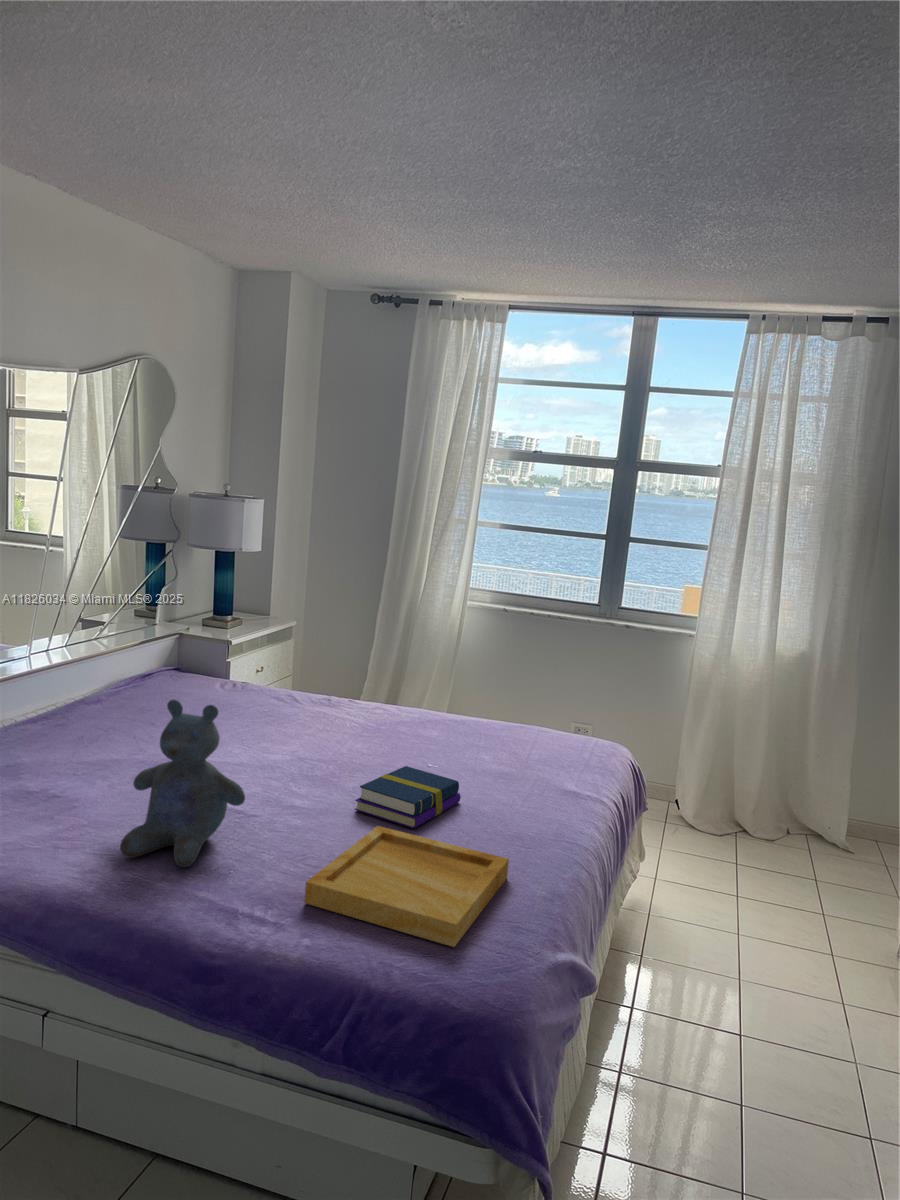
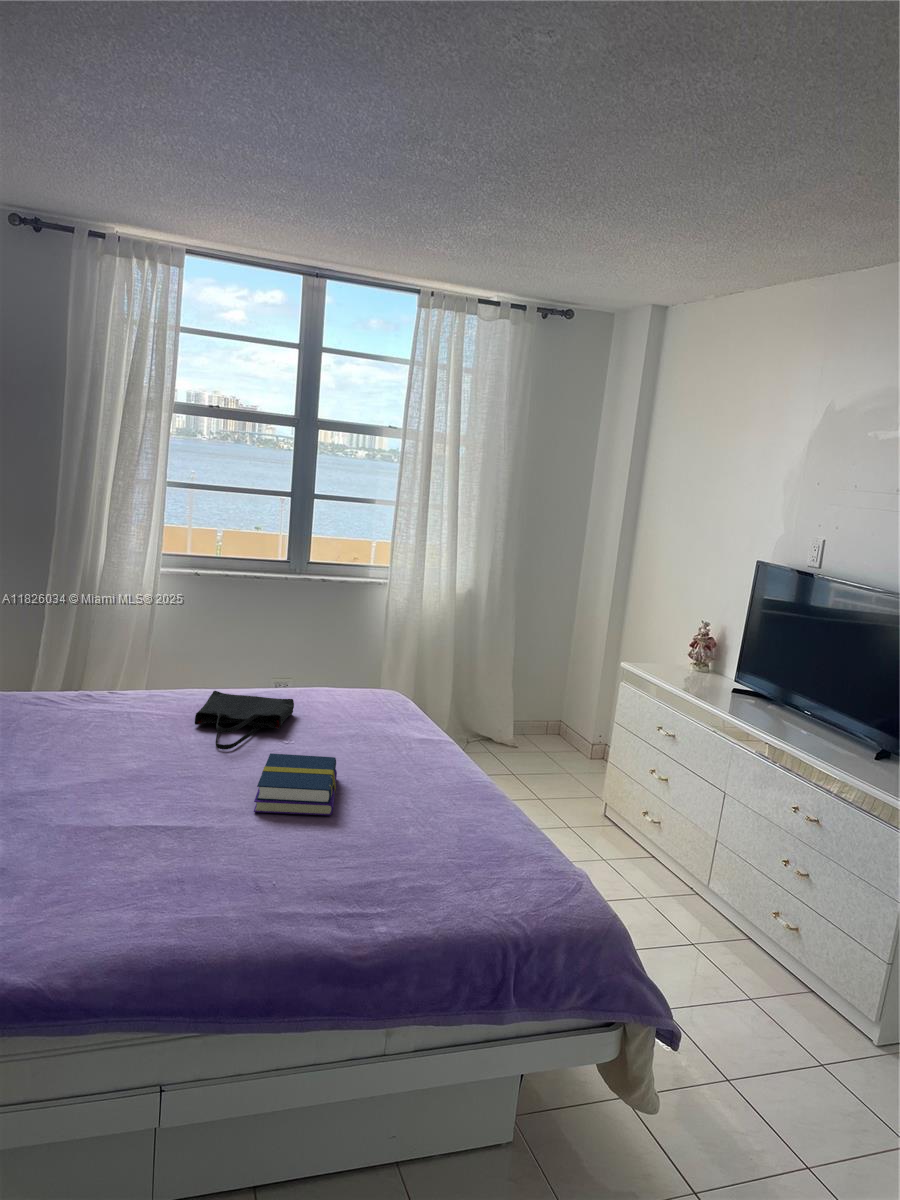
stuffed bear: present [120,700,245,867] -> none [33,730,193,944]
tote bag: none [387,710,491,760] -> present [195,691,294,749]
tray: present [305,826,509,947] -> none [313,820,498,924]

